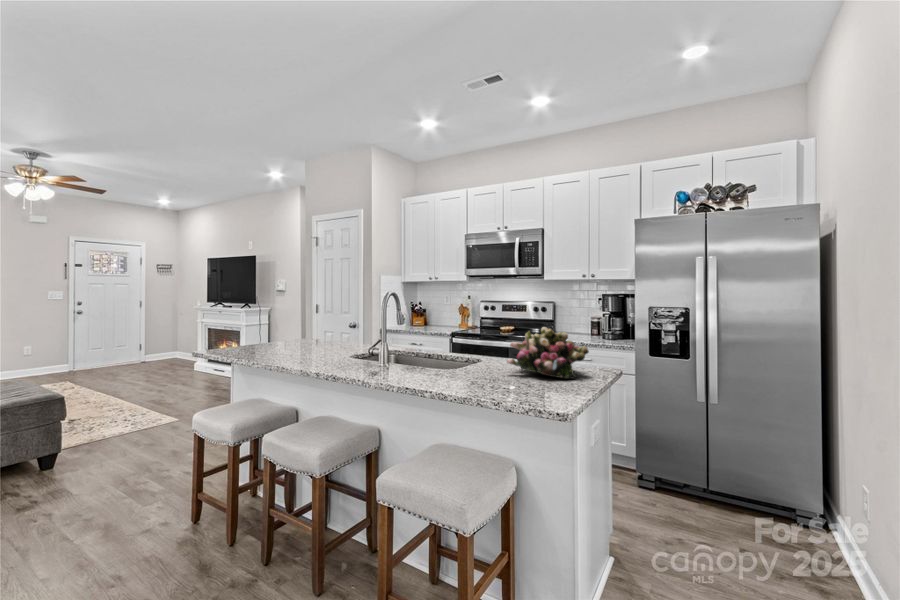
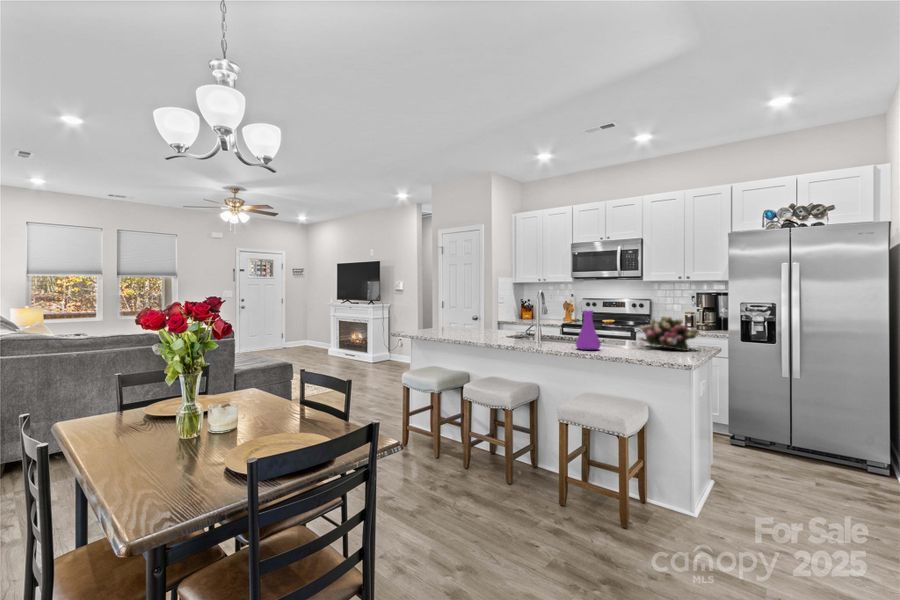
vase: none [412,321,449,382] -> present [576,310,601,350]

